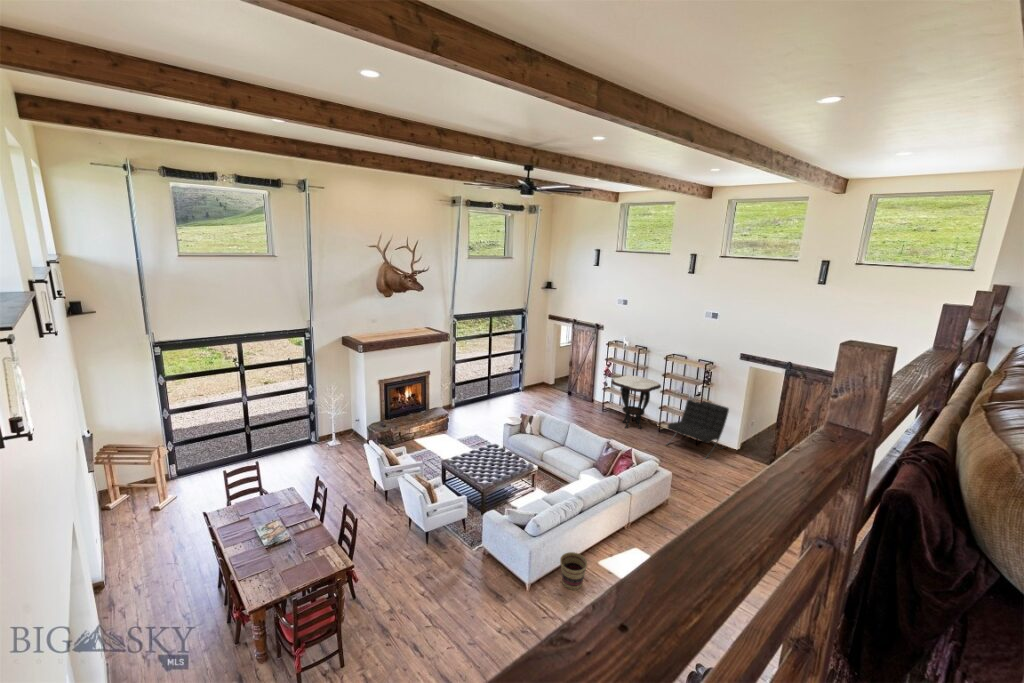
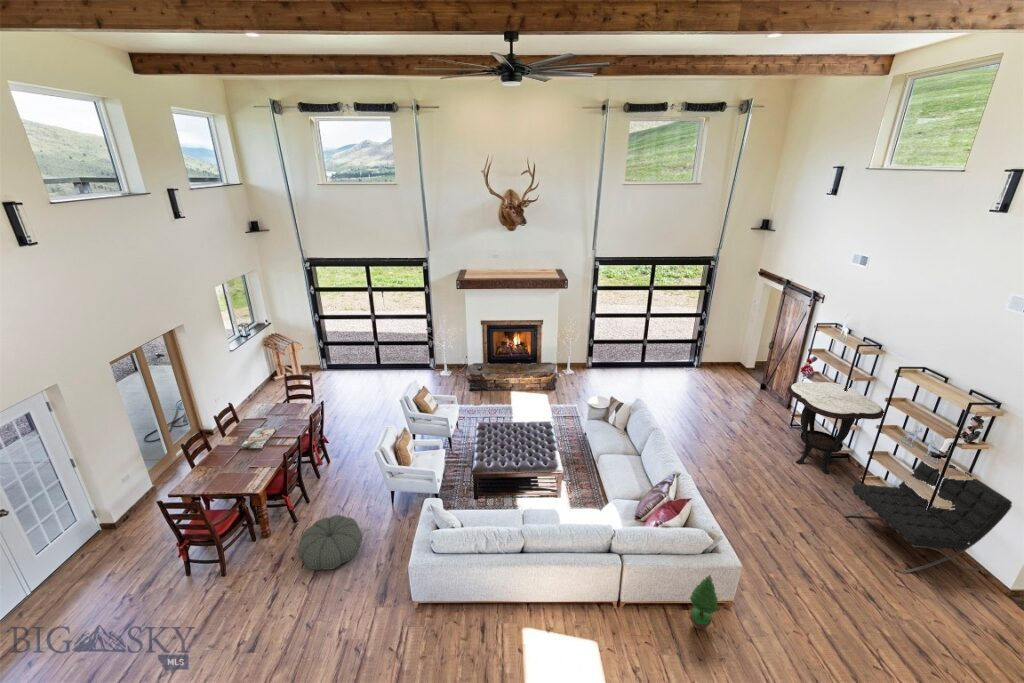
potted tree: none [660,479,676,518] -> present [689,575,718,629]
basket: present [560,552,587,590] -> none [446,592,482,644]
pouf: none [392,561,449,614] -> present [298,515,362,570]

